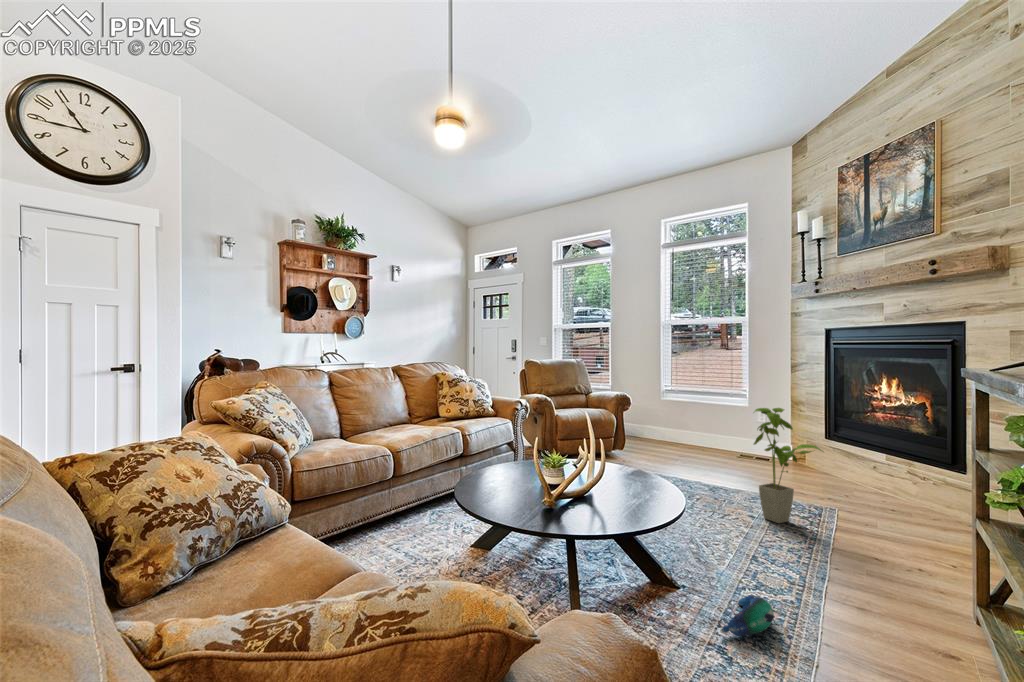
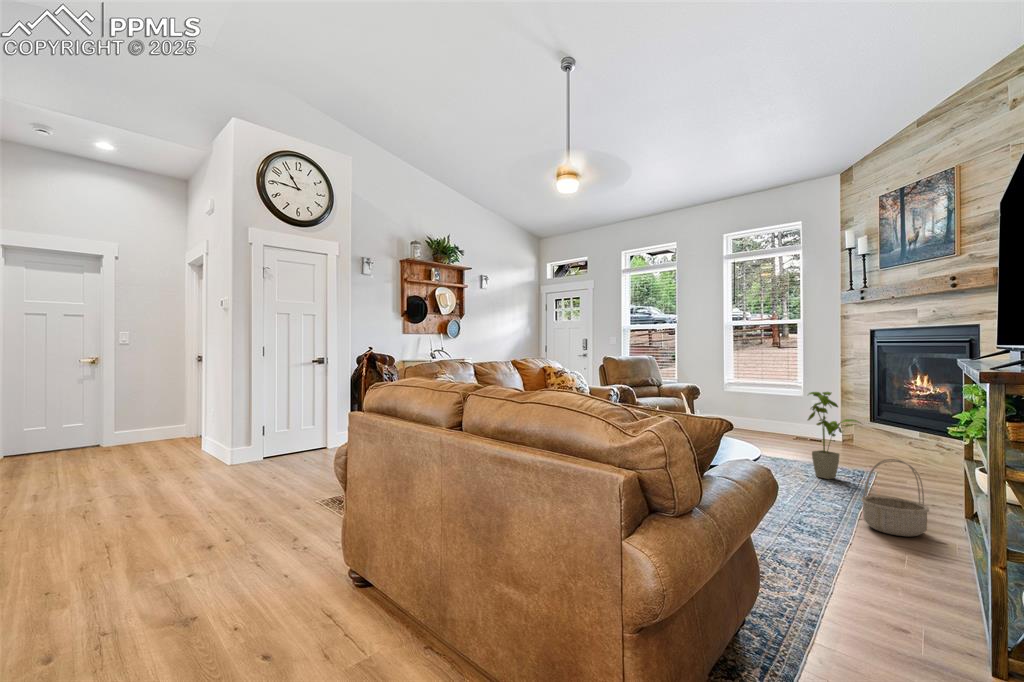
basket: none [829,521,934,647] -> present [861,459,929,536]
plush toy: present [722,595,775,636] -> none [788,510,823,530]

